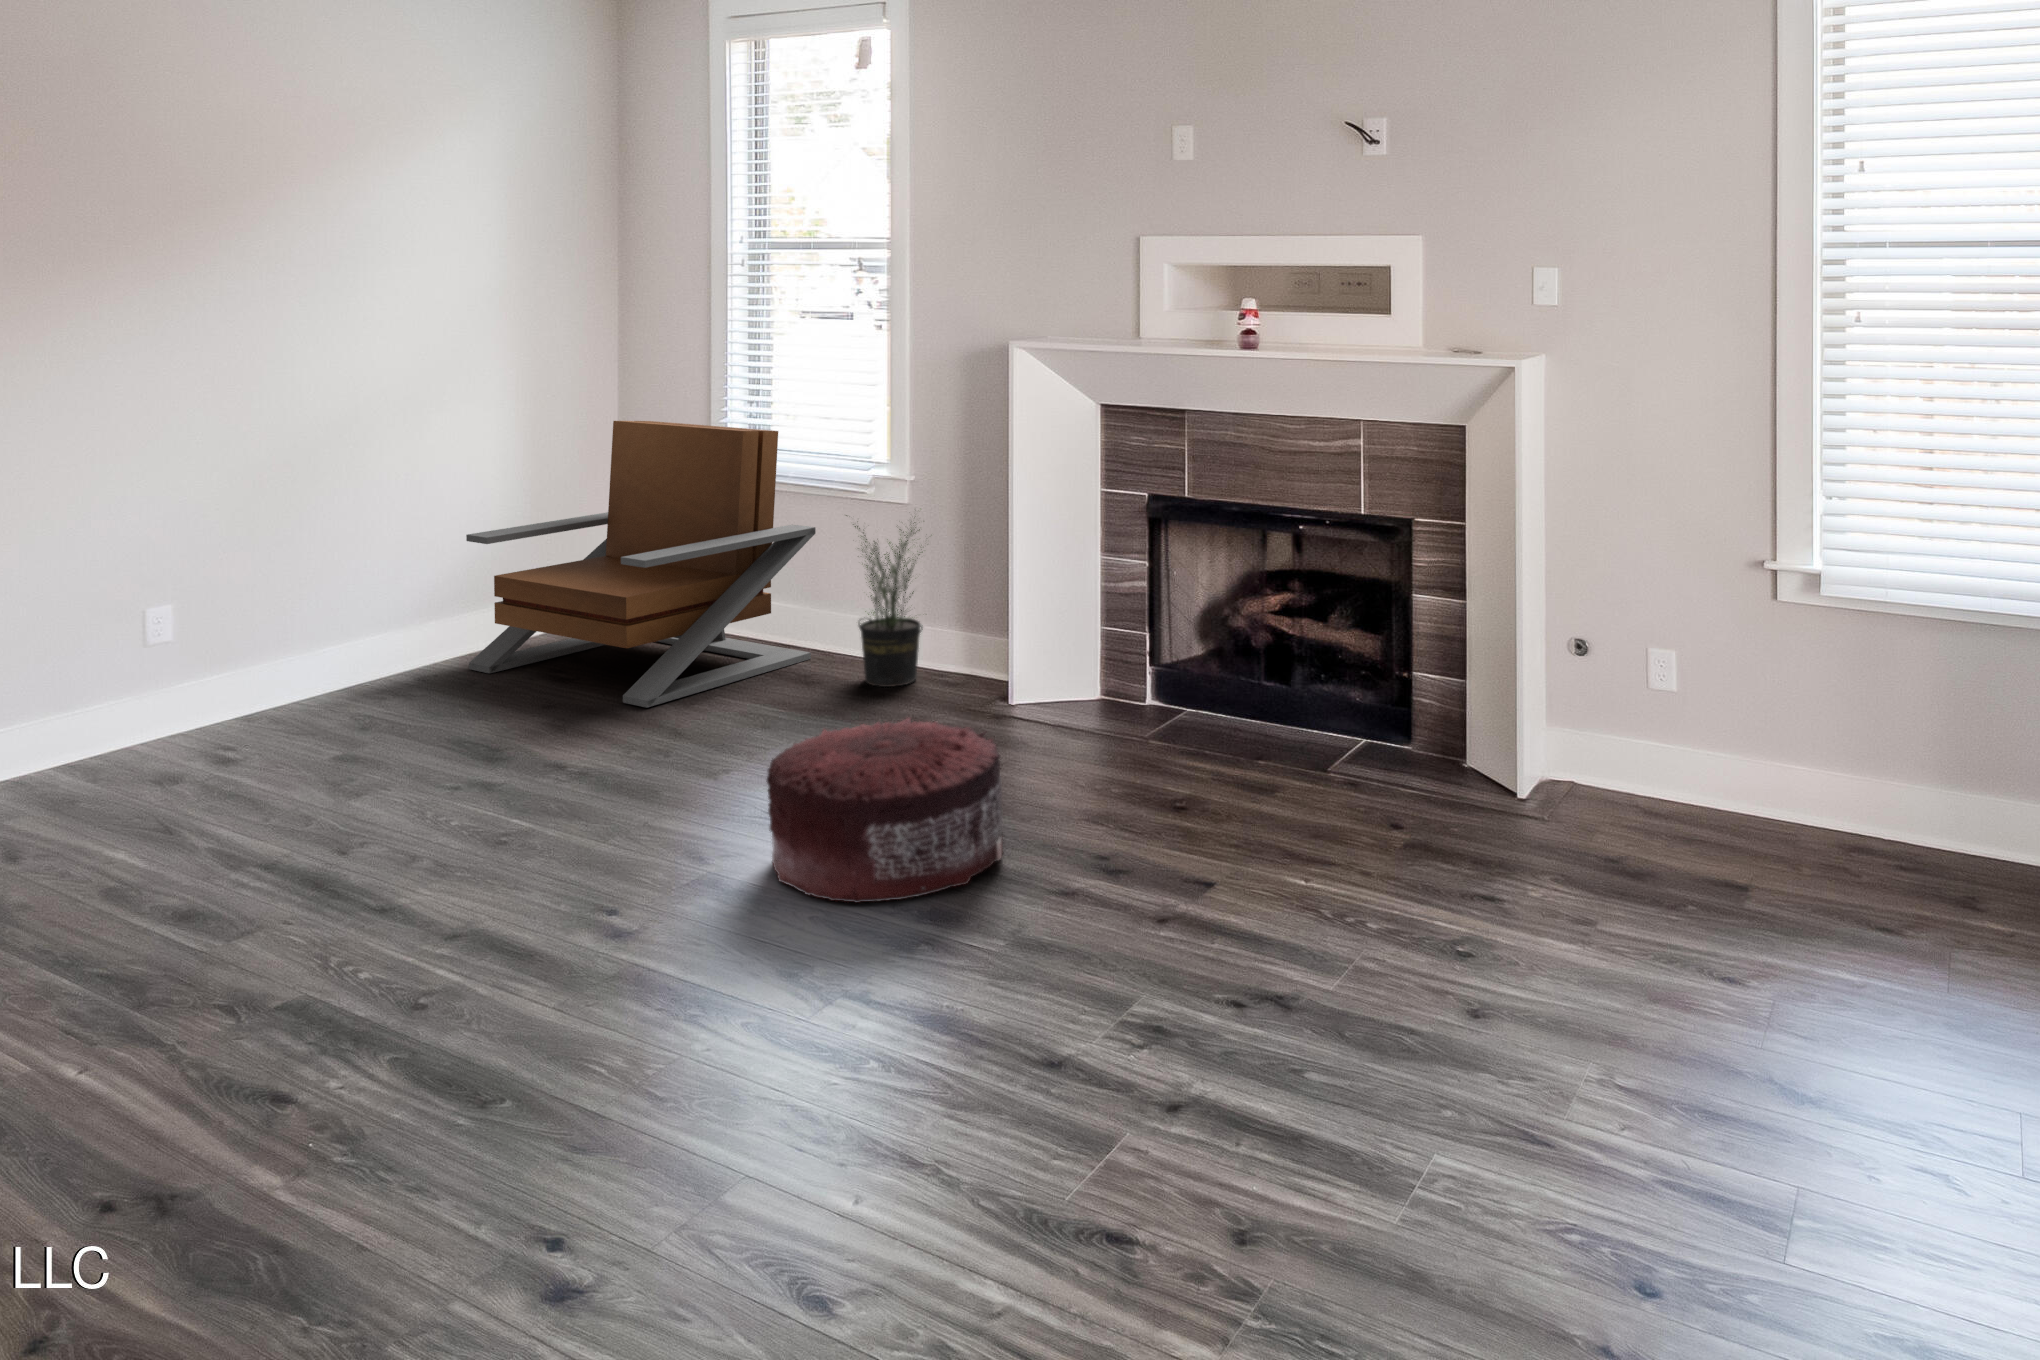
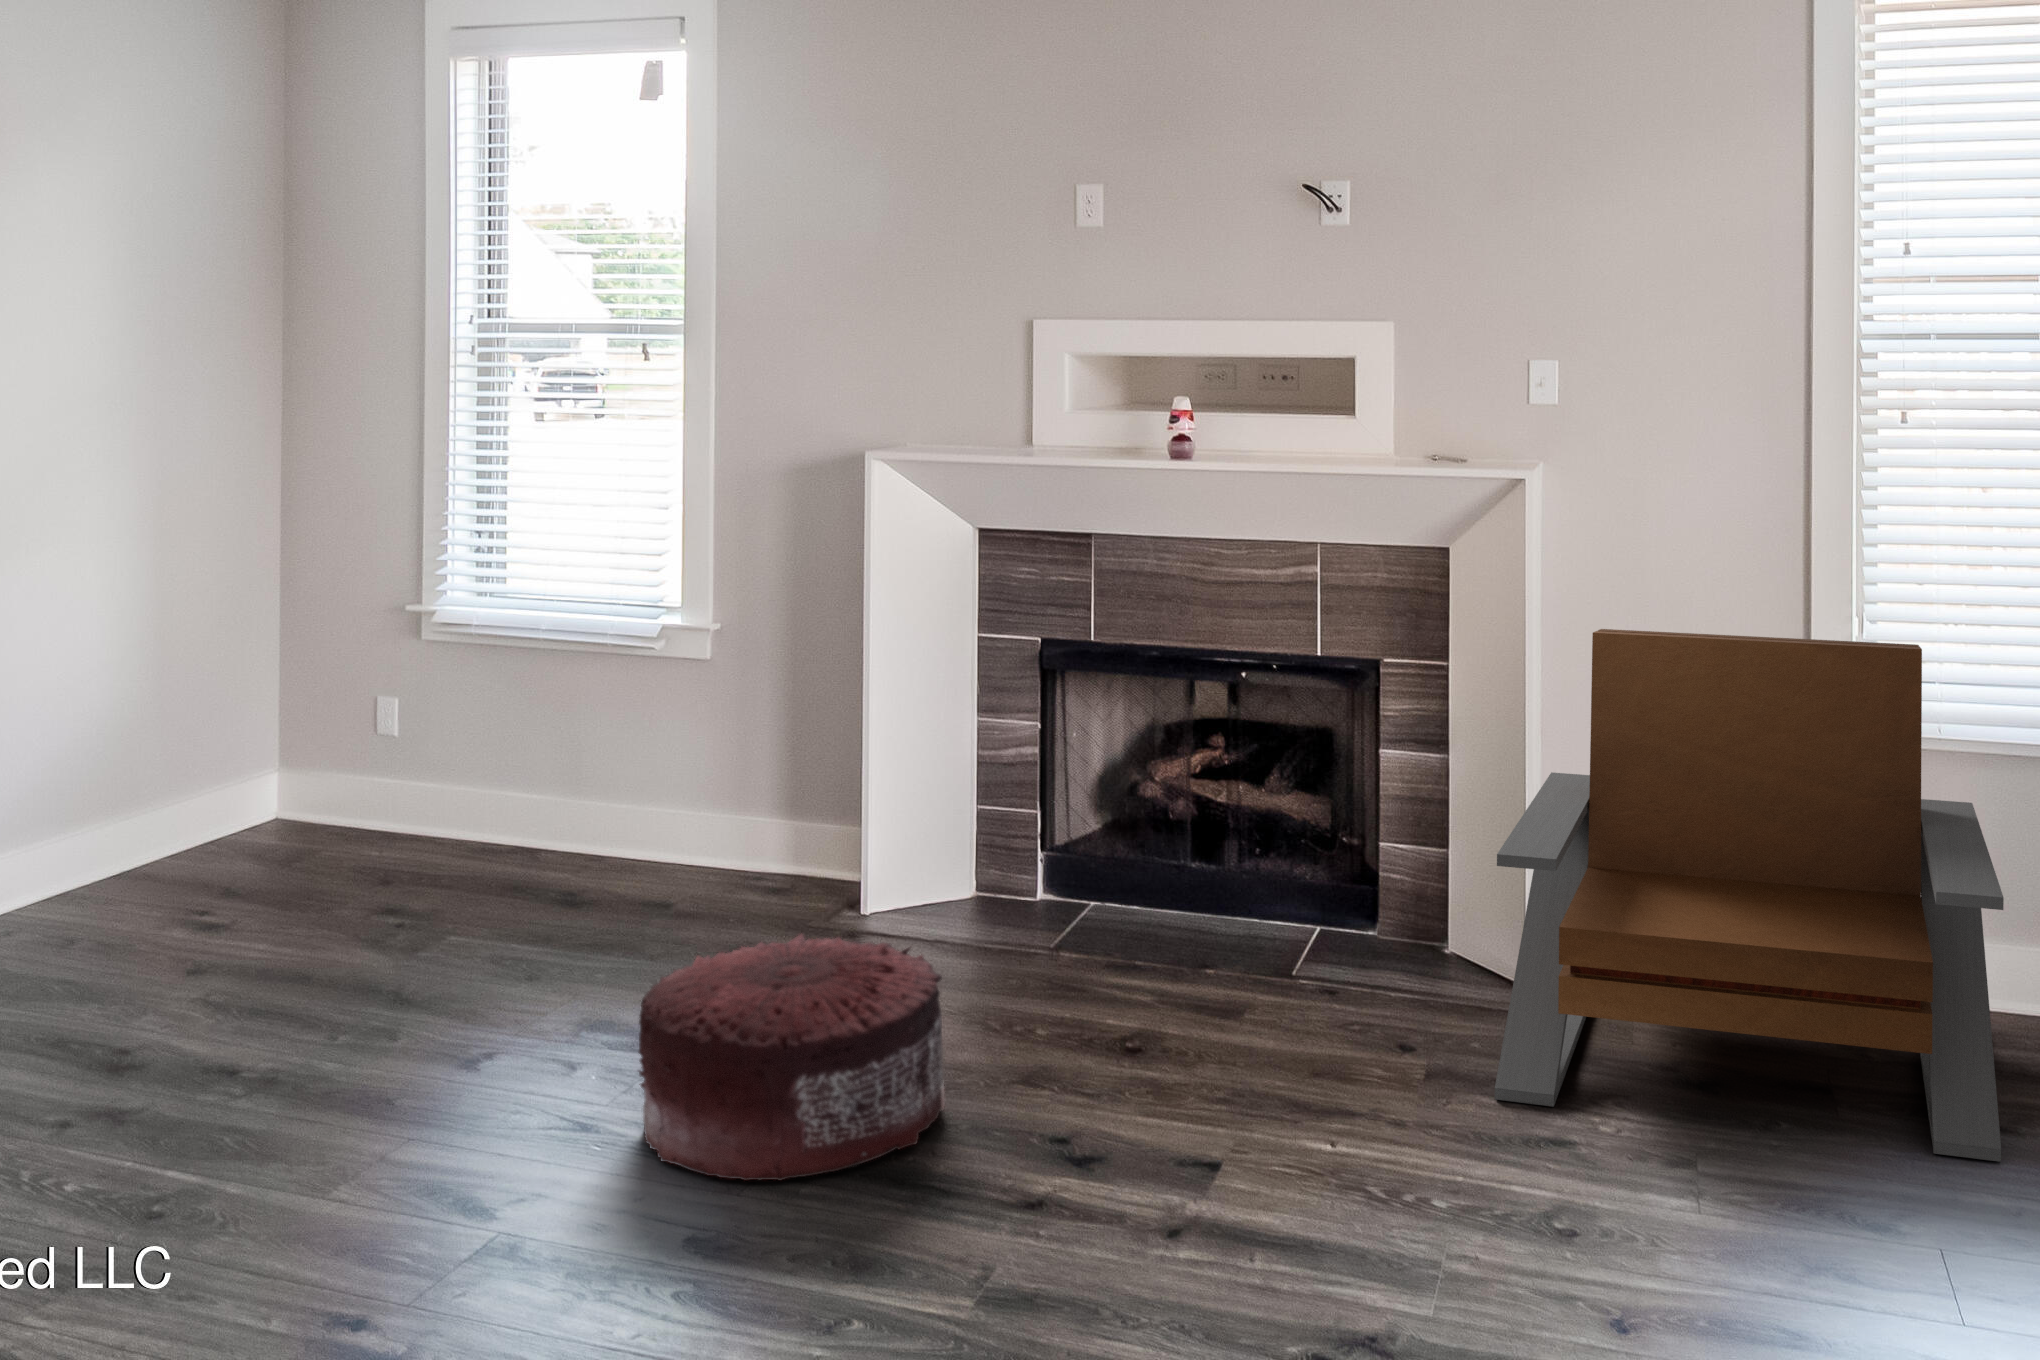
lounge chair: present [466,421,816,708] -> present [1495,629,2004,1162]
potted plant: present [846,515,923,687] -> none [631,662,750,898]

